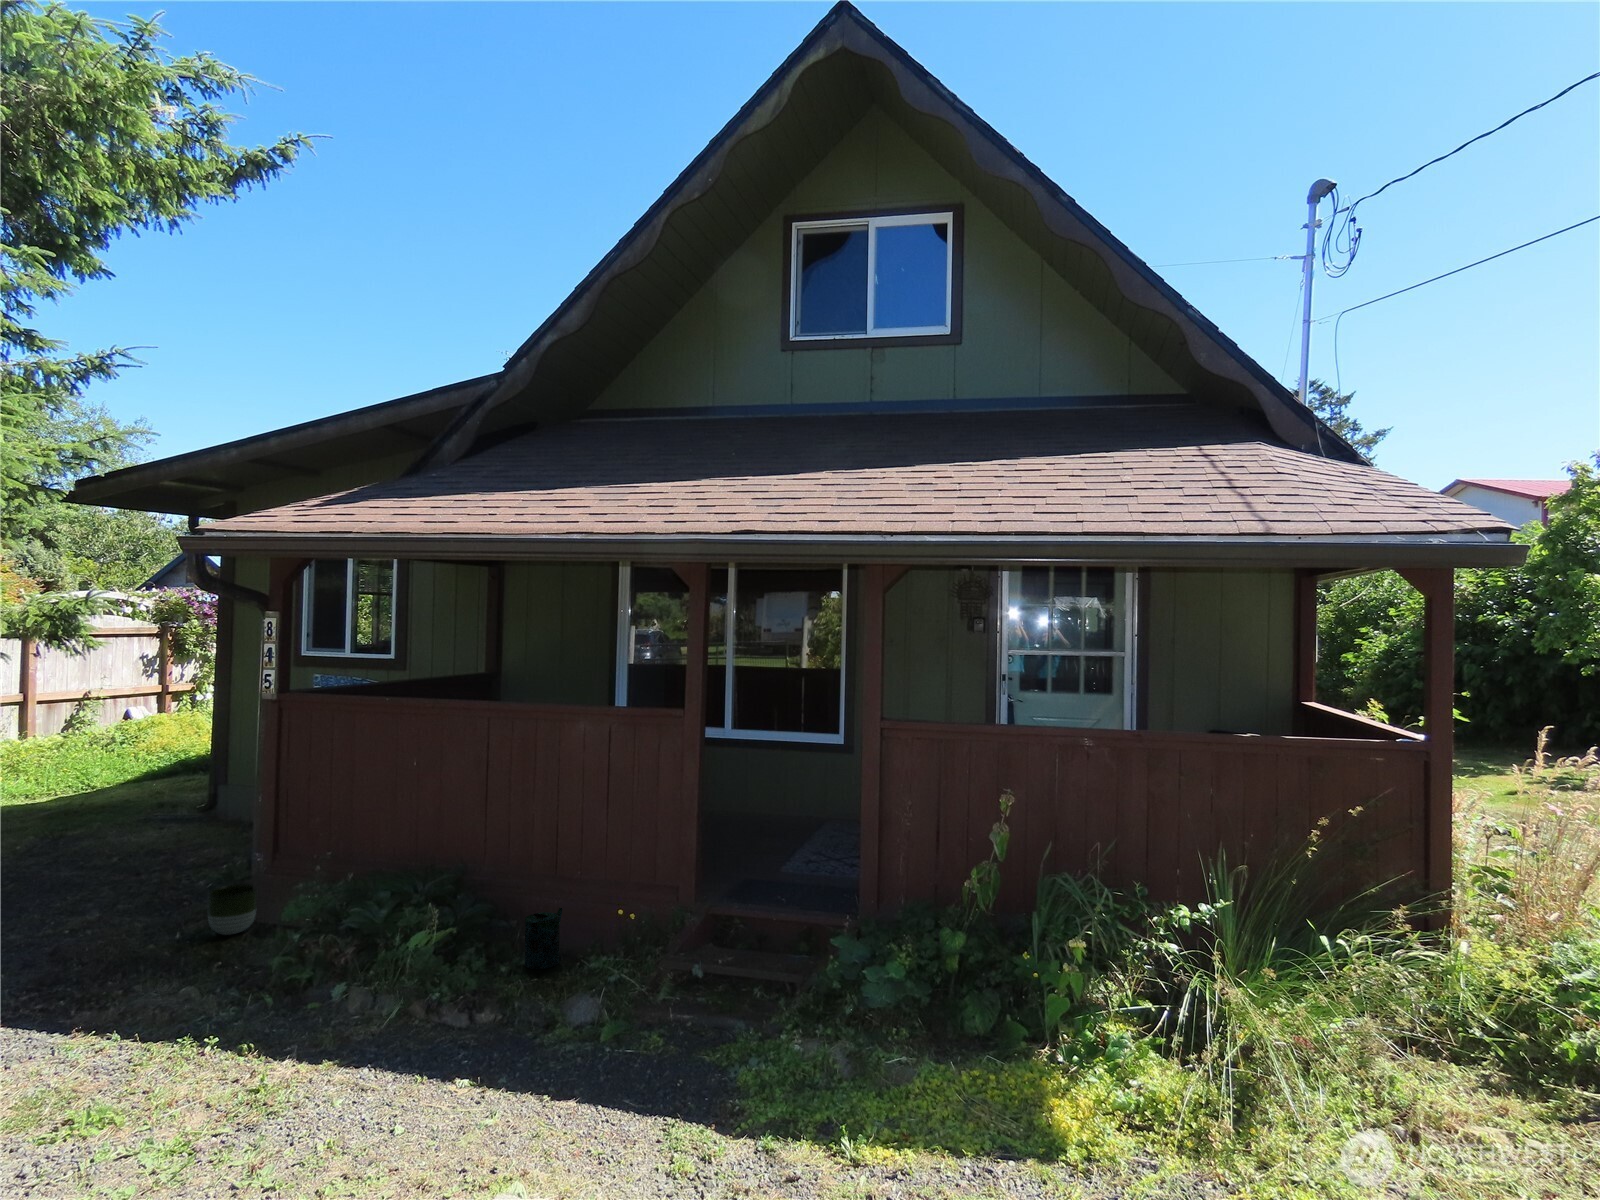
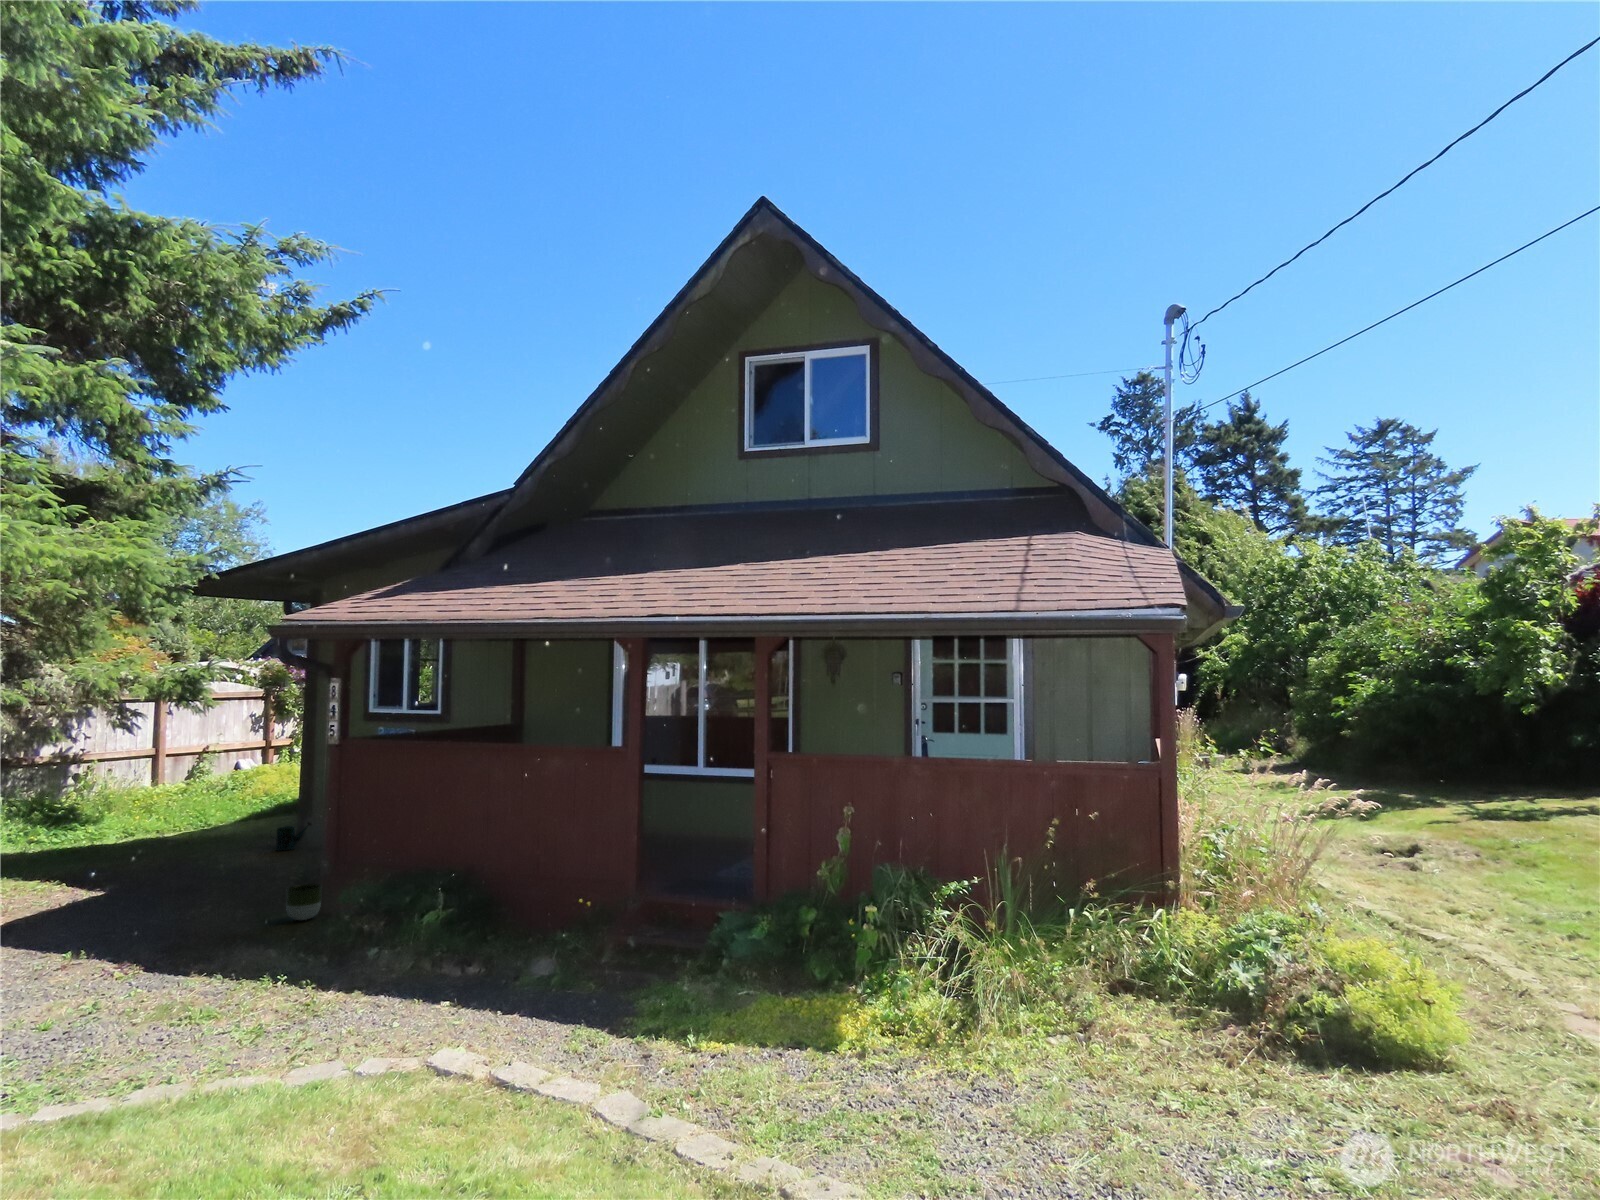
watering can: present [524,908,562,969] -> present [276,822,311,851]

